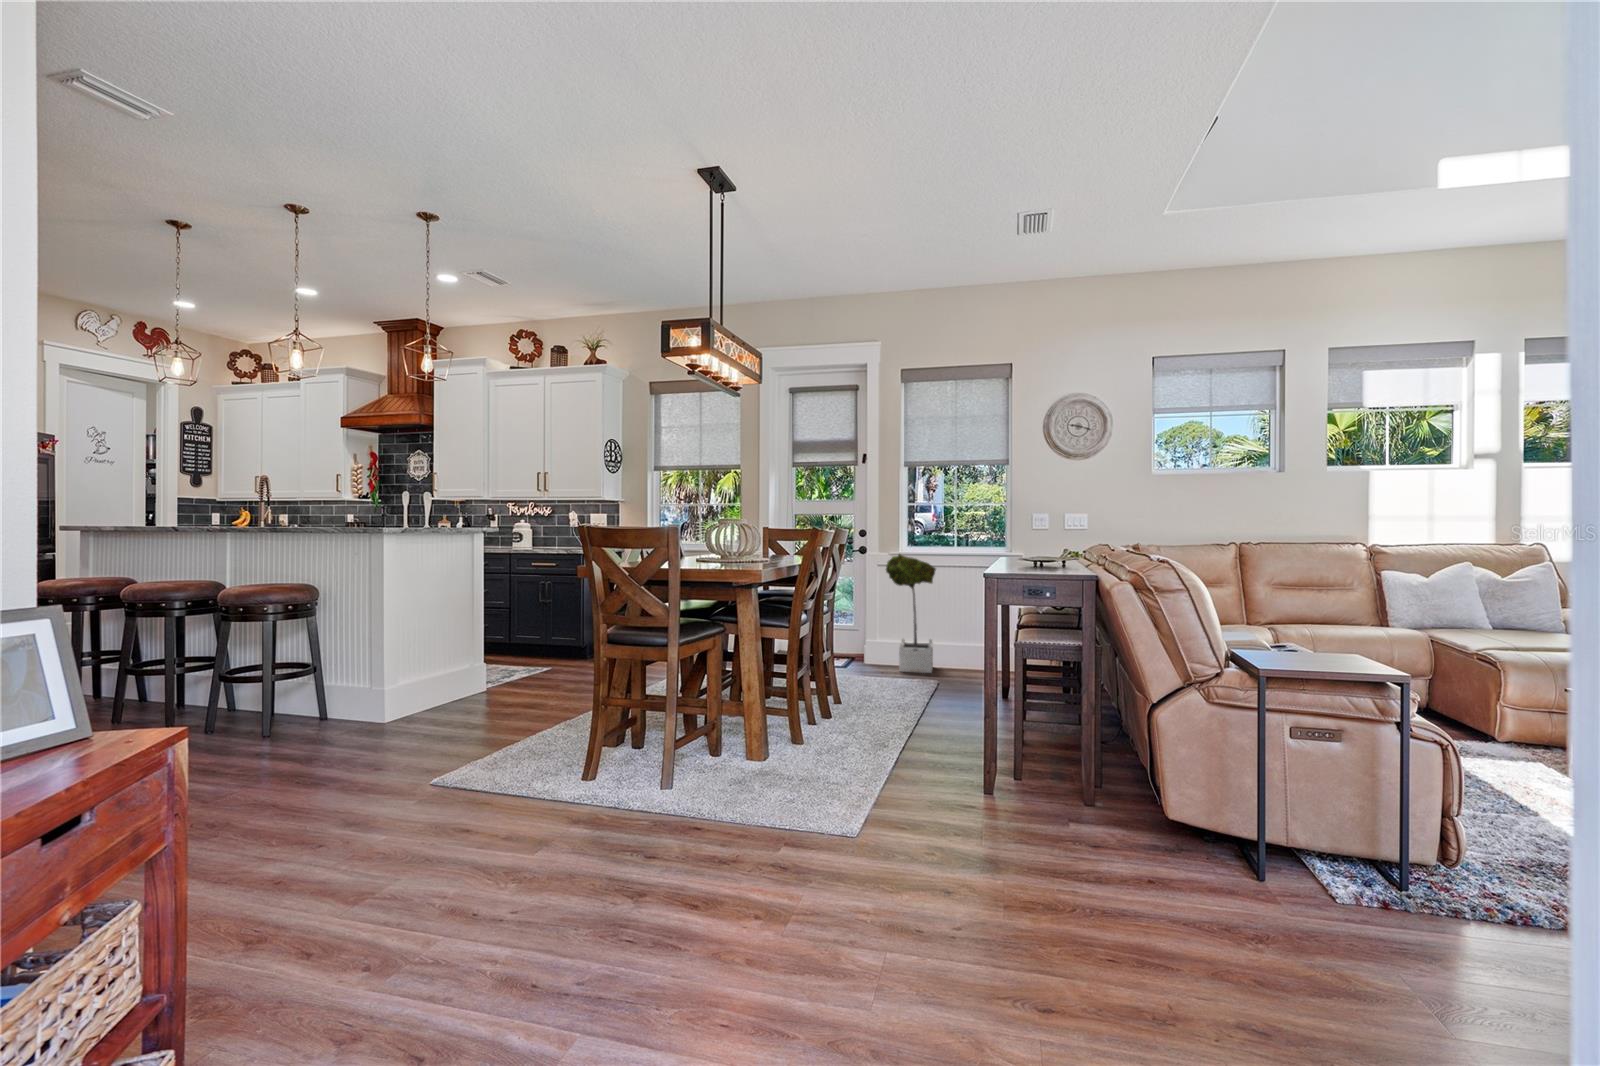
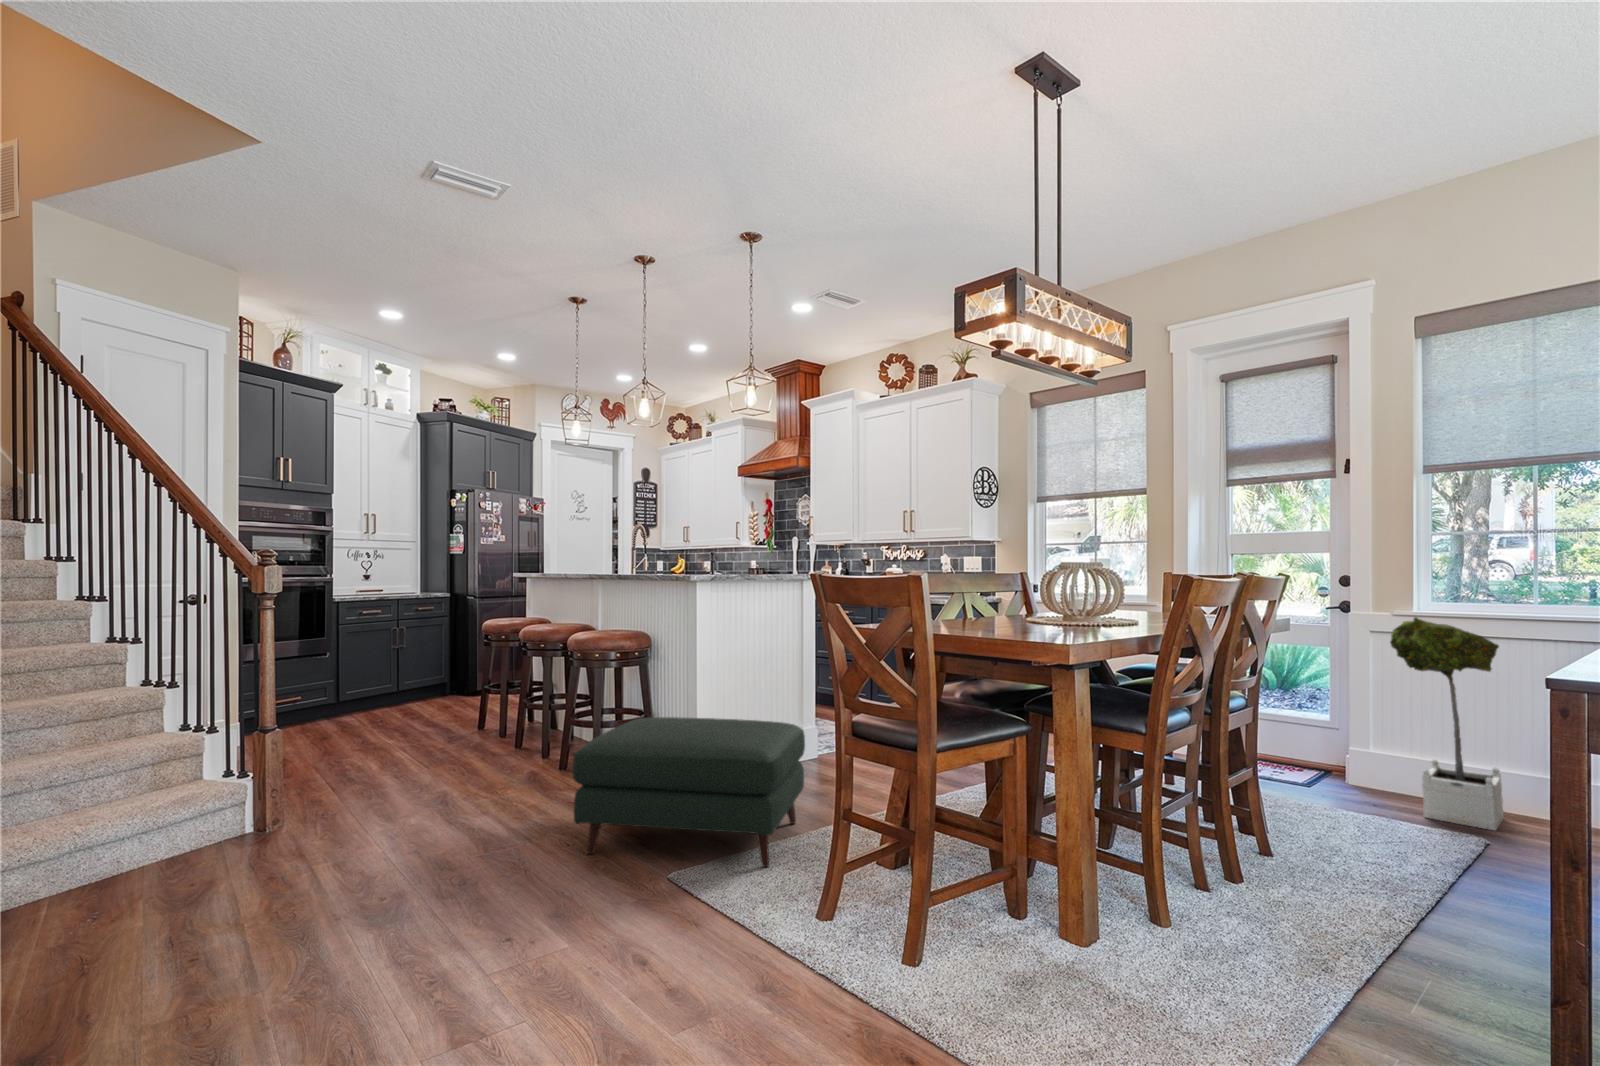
ottoman: none [301,653,522,793] -> present [572,717,805,867]

